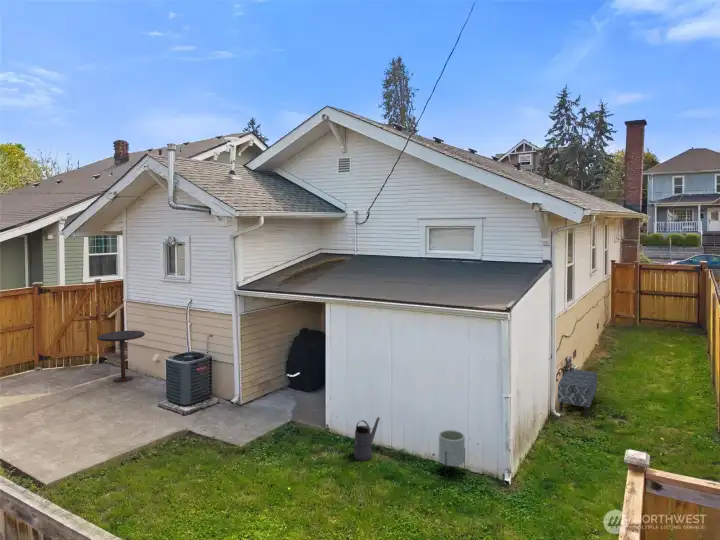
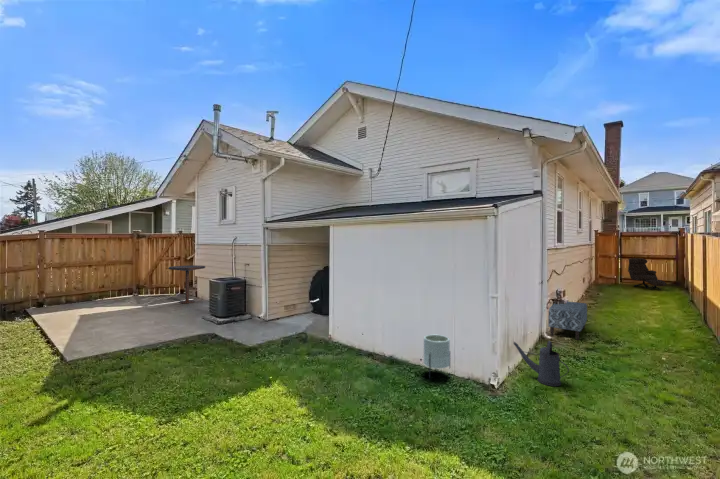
lounge chair: none [645,295,685,334] -> present [628,258,667,290]
watering can: present [354,417,379,461] -> present [514,341,569,386]

